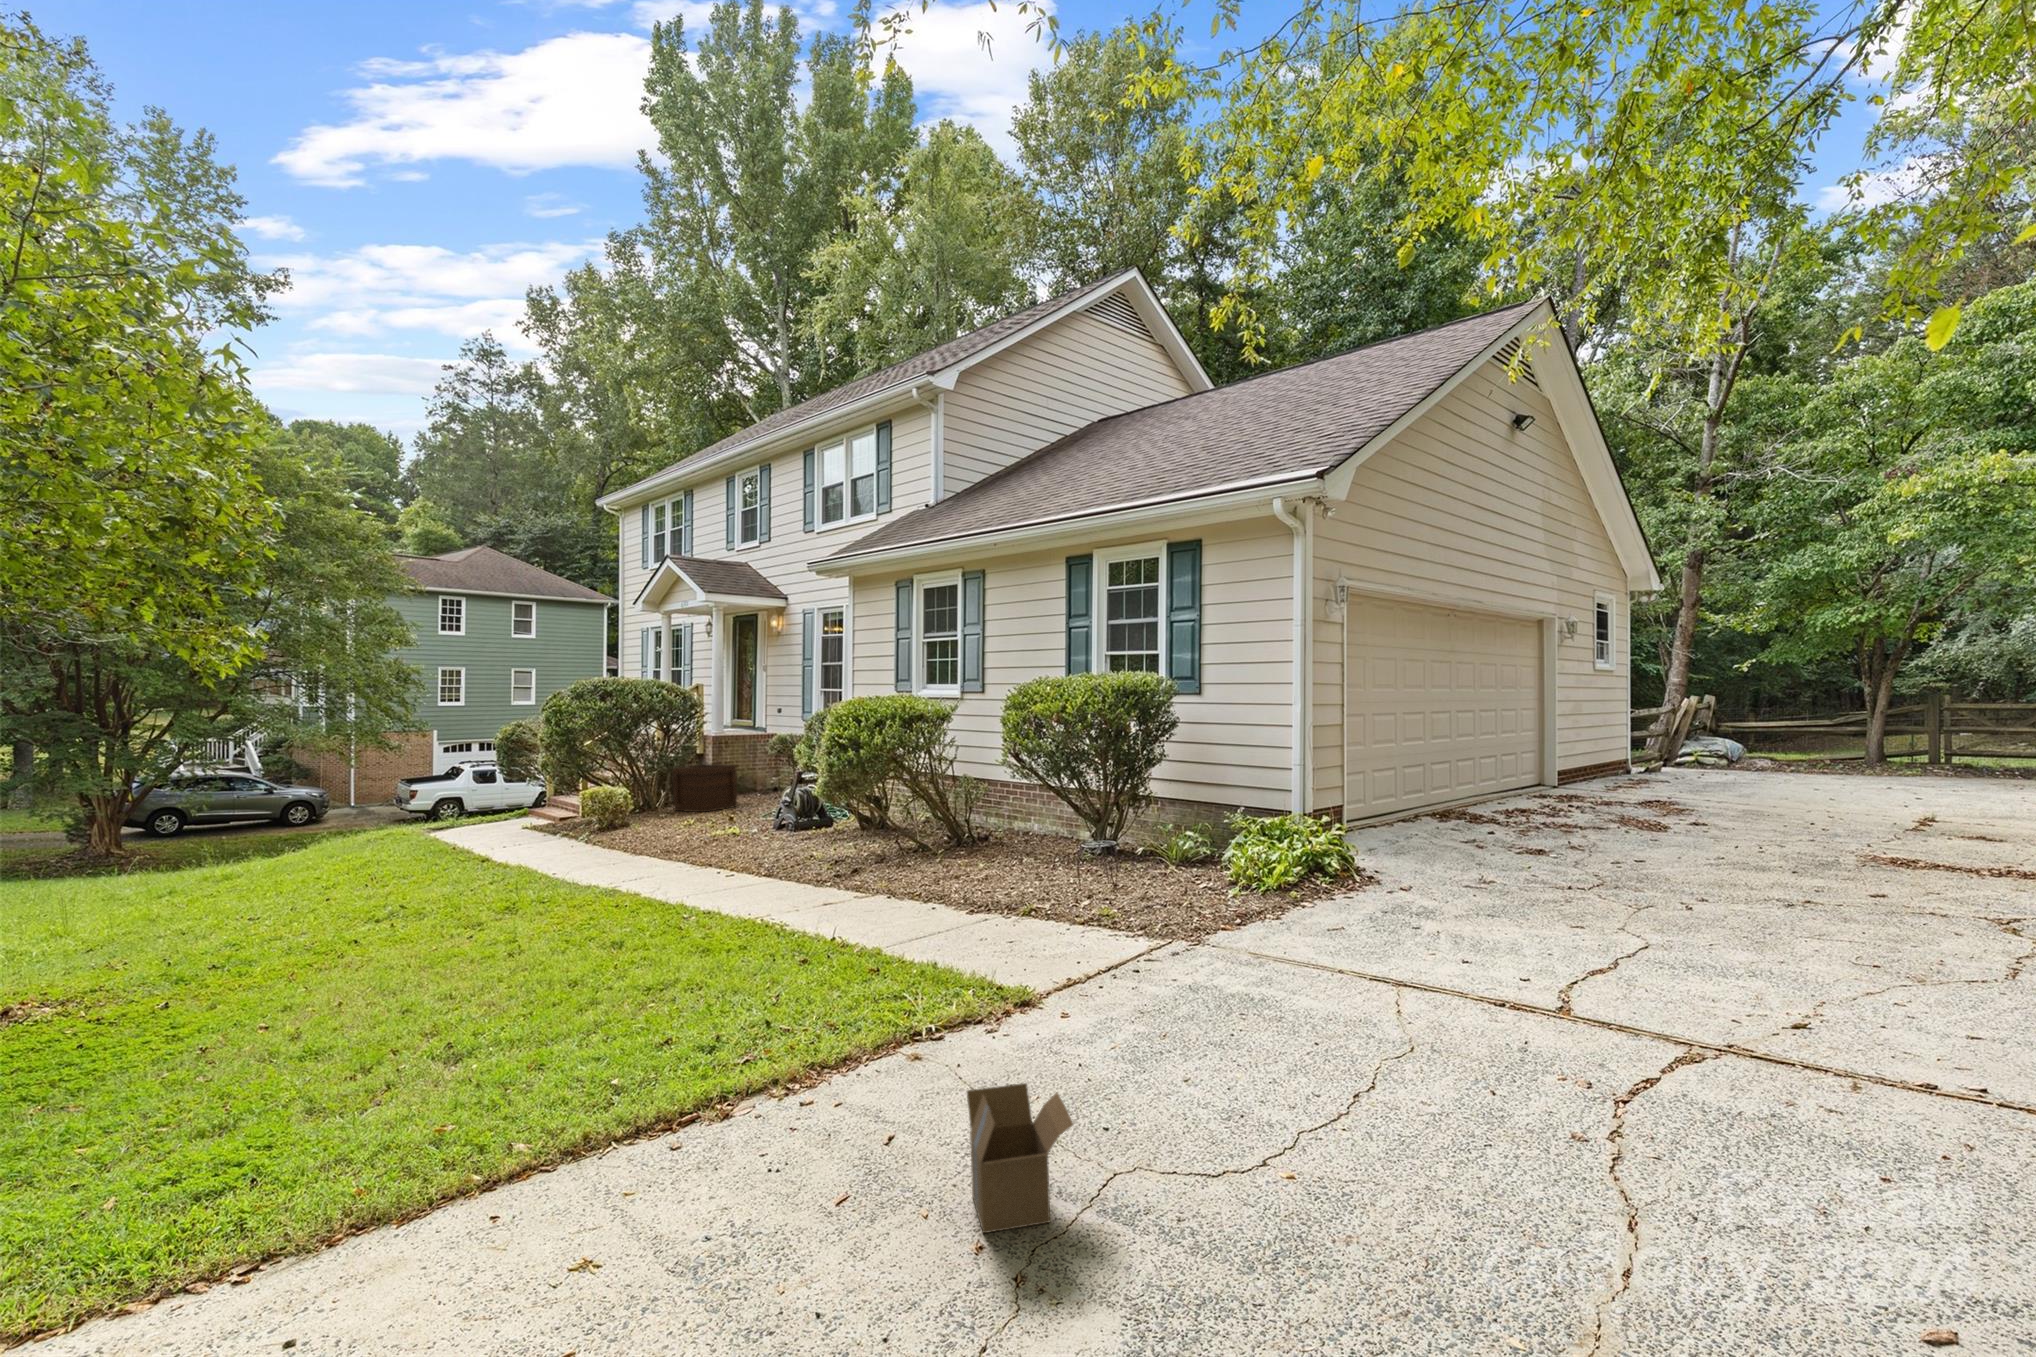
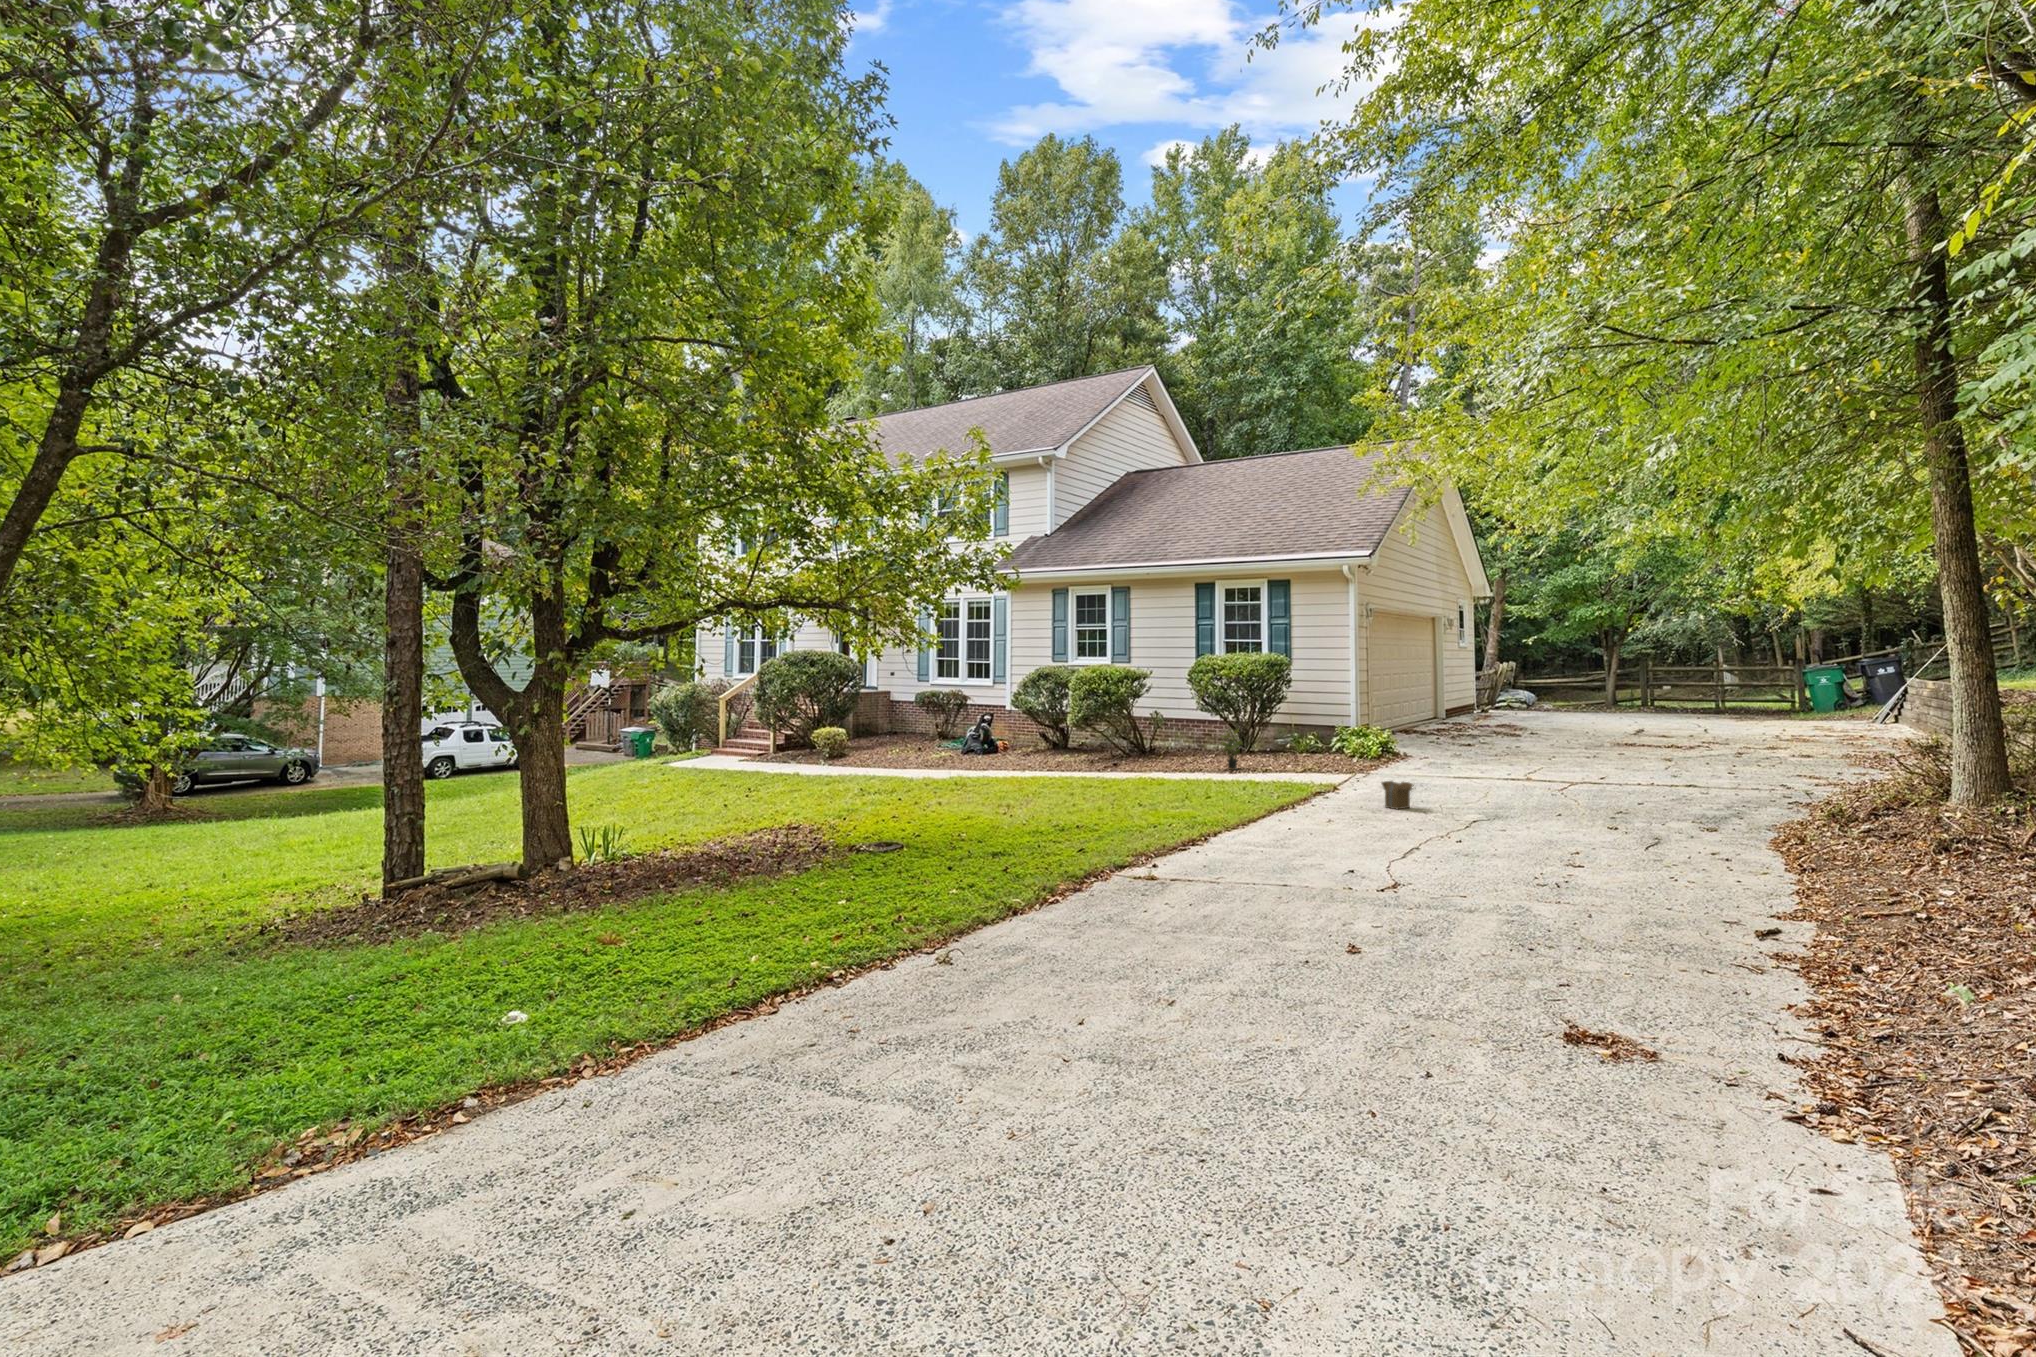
wooden crate: present [673,764,737,812] -> none [855,714,896,749]
potted plant: none [978,812,1024,899] -> present [1221,730,1242,770]

